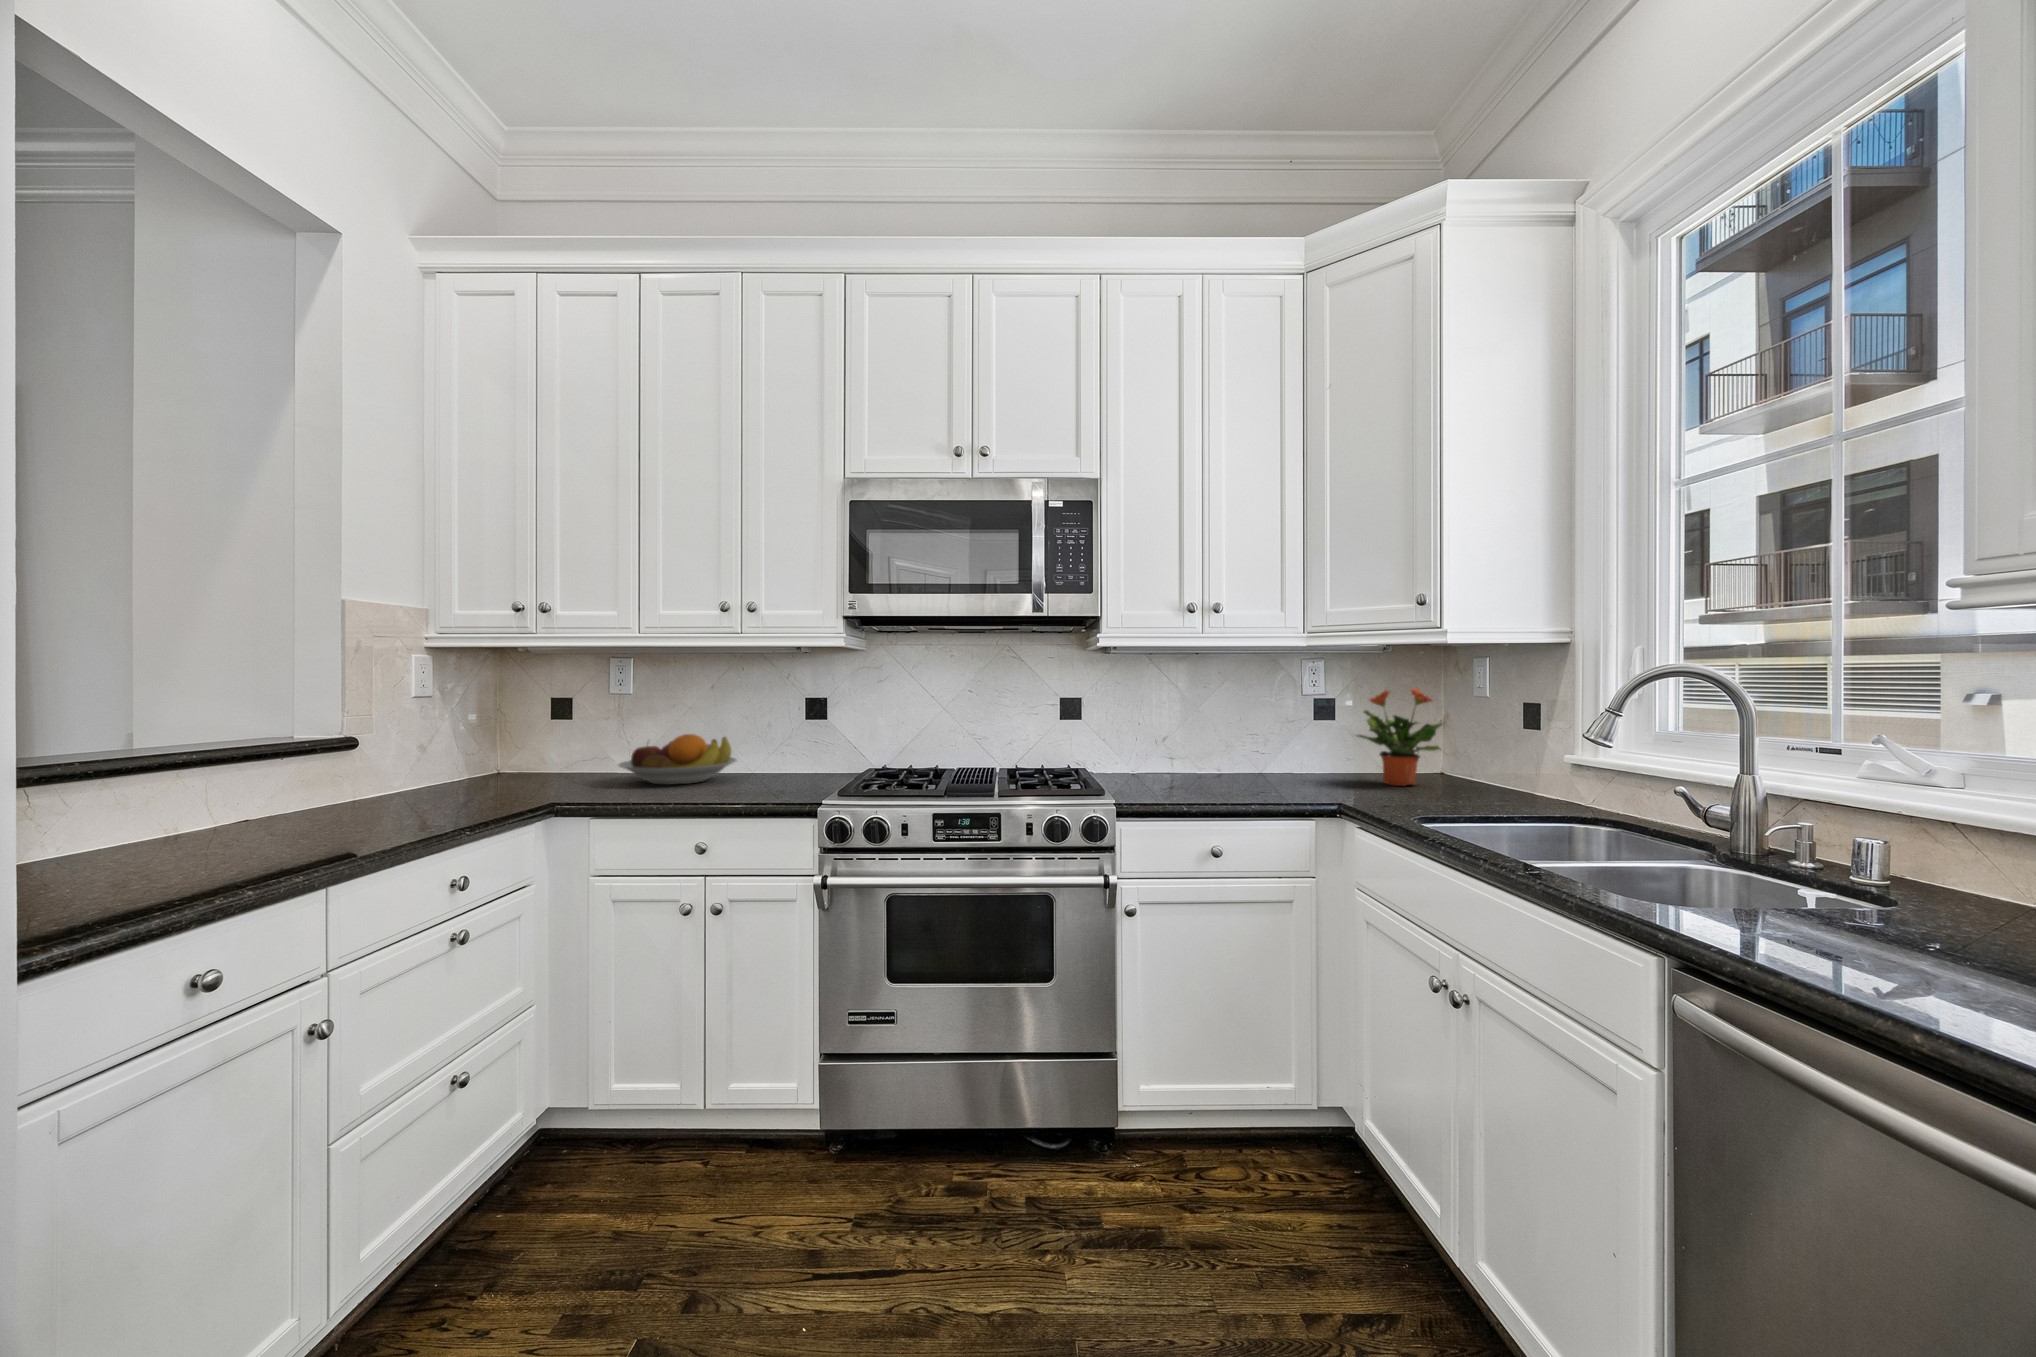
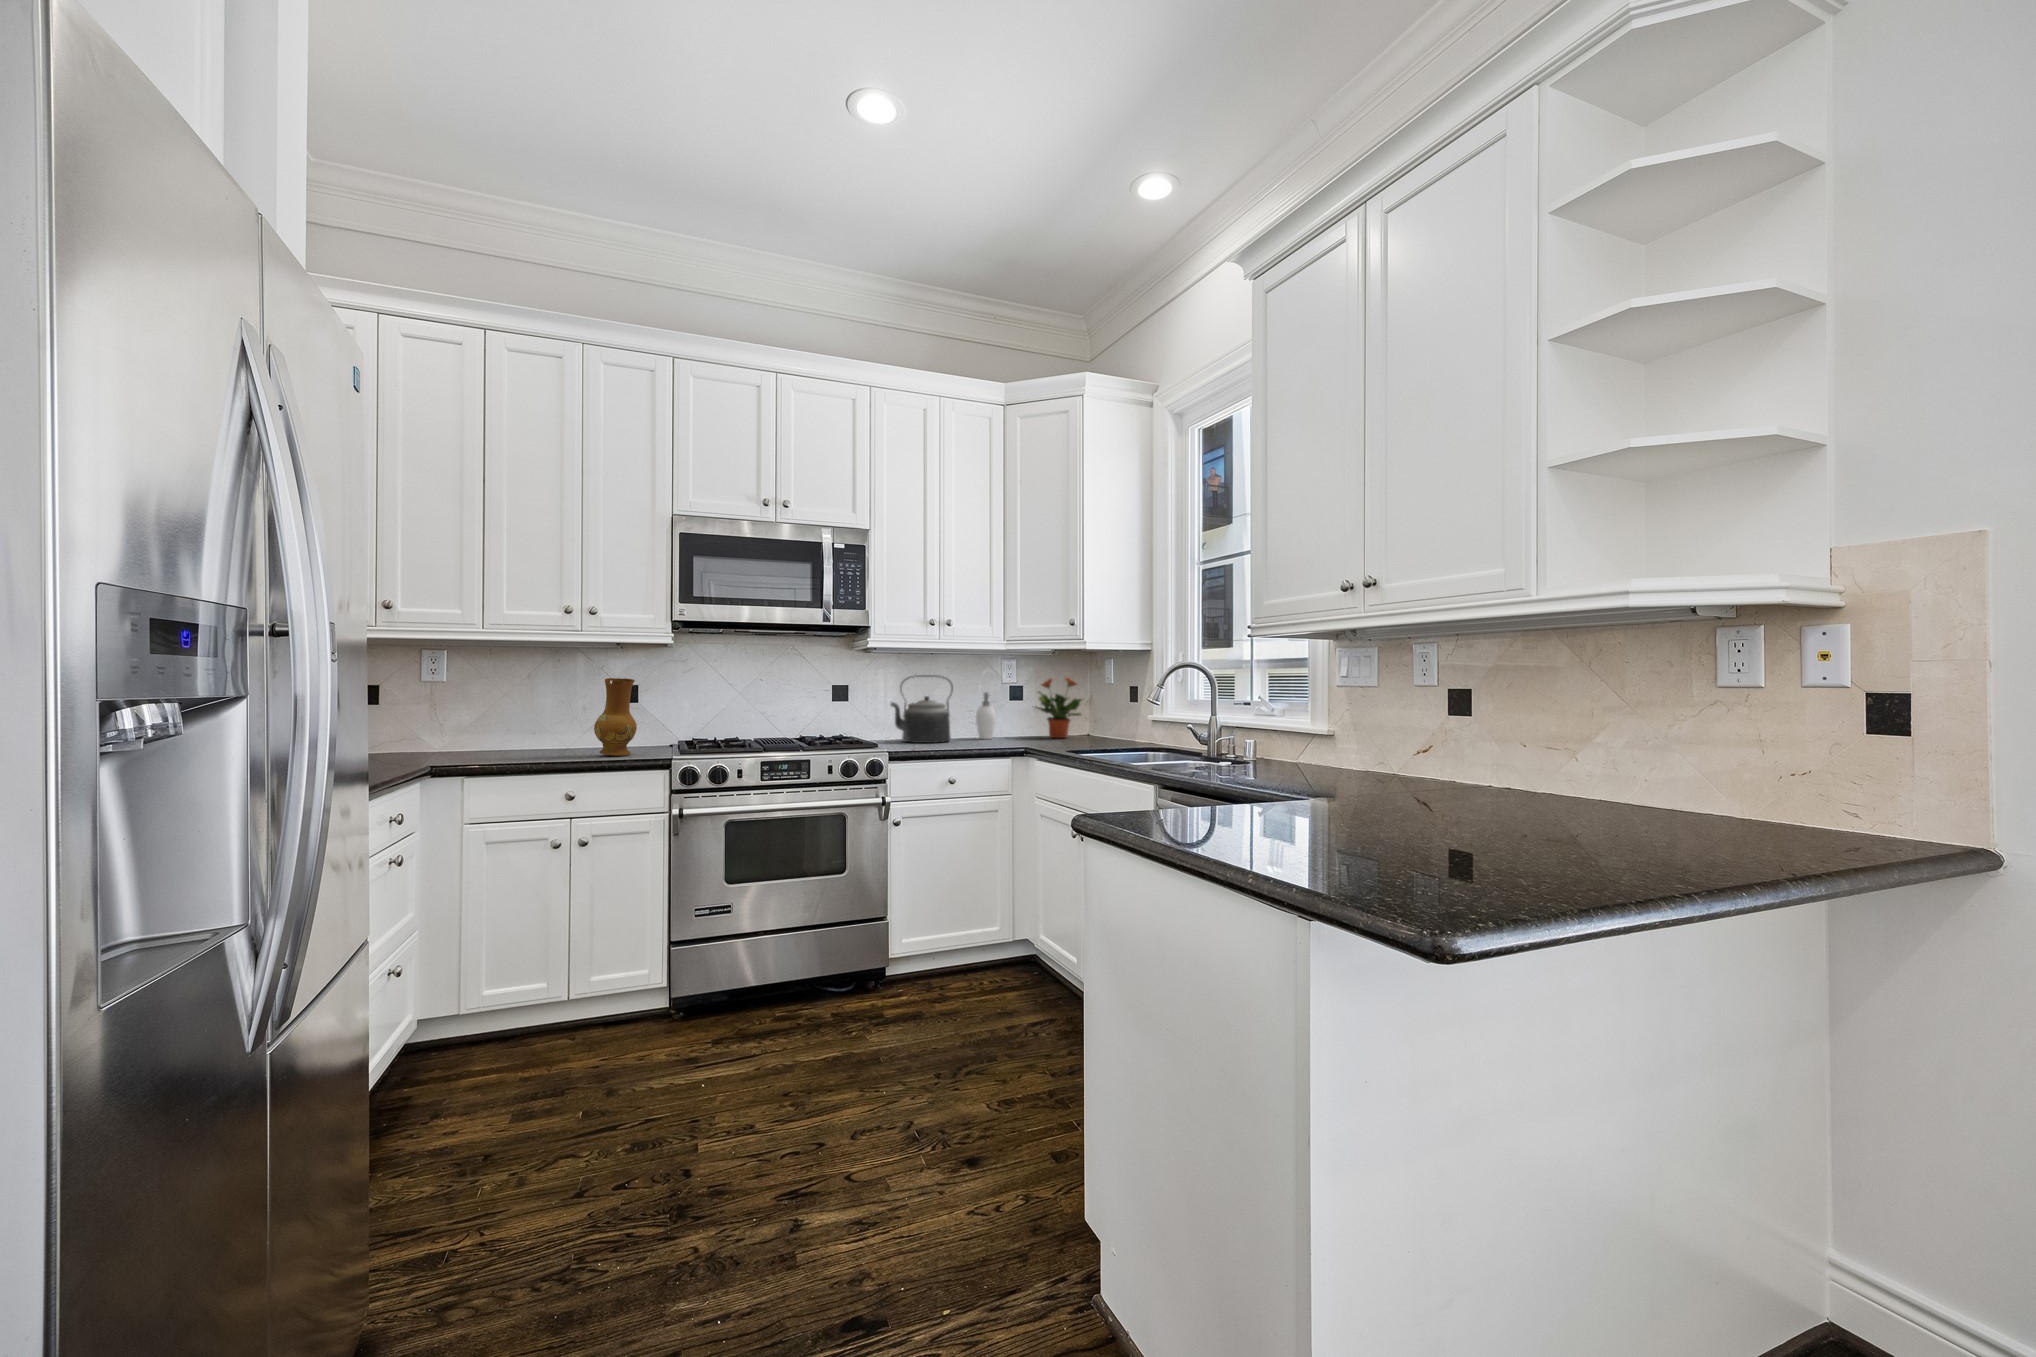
kettle: none [1130,687,1225,789] -> present [891,675,953,743]
ceramic jug: none [730,696,782,800] -> present [594,678,637,756]
soap dispenser: none [1262,712,1304,784] -> present [976,693,996,739]
fruit bowl: present [619,734,736,784] -> none [468,711,575,752]

